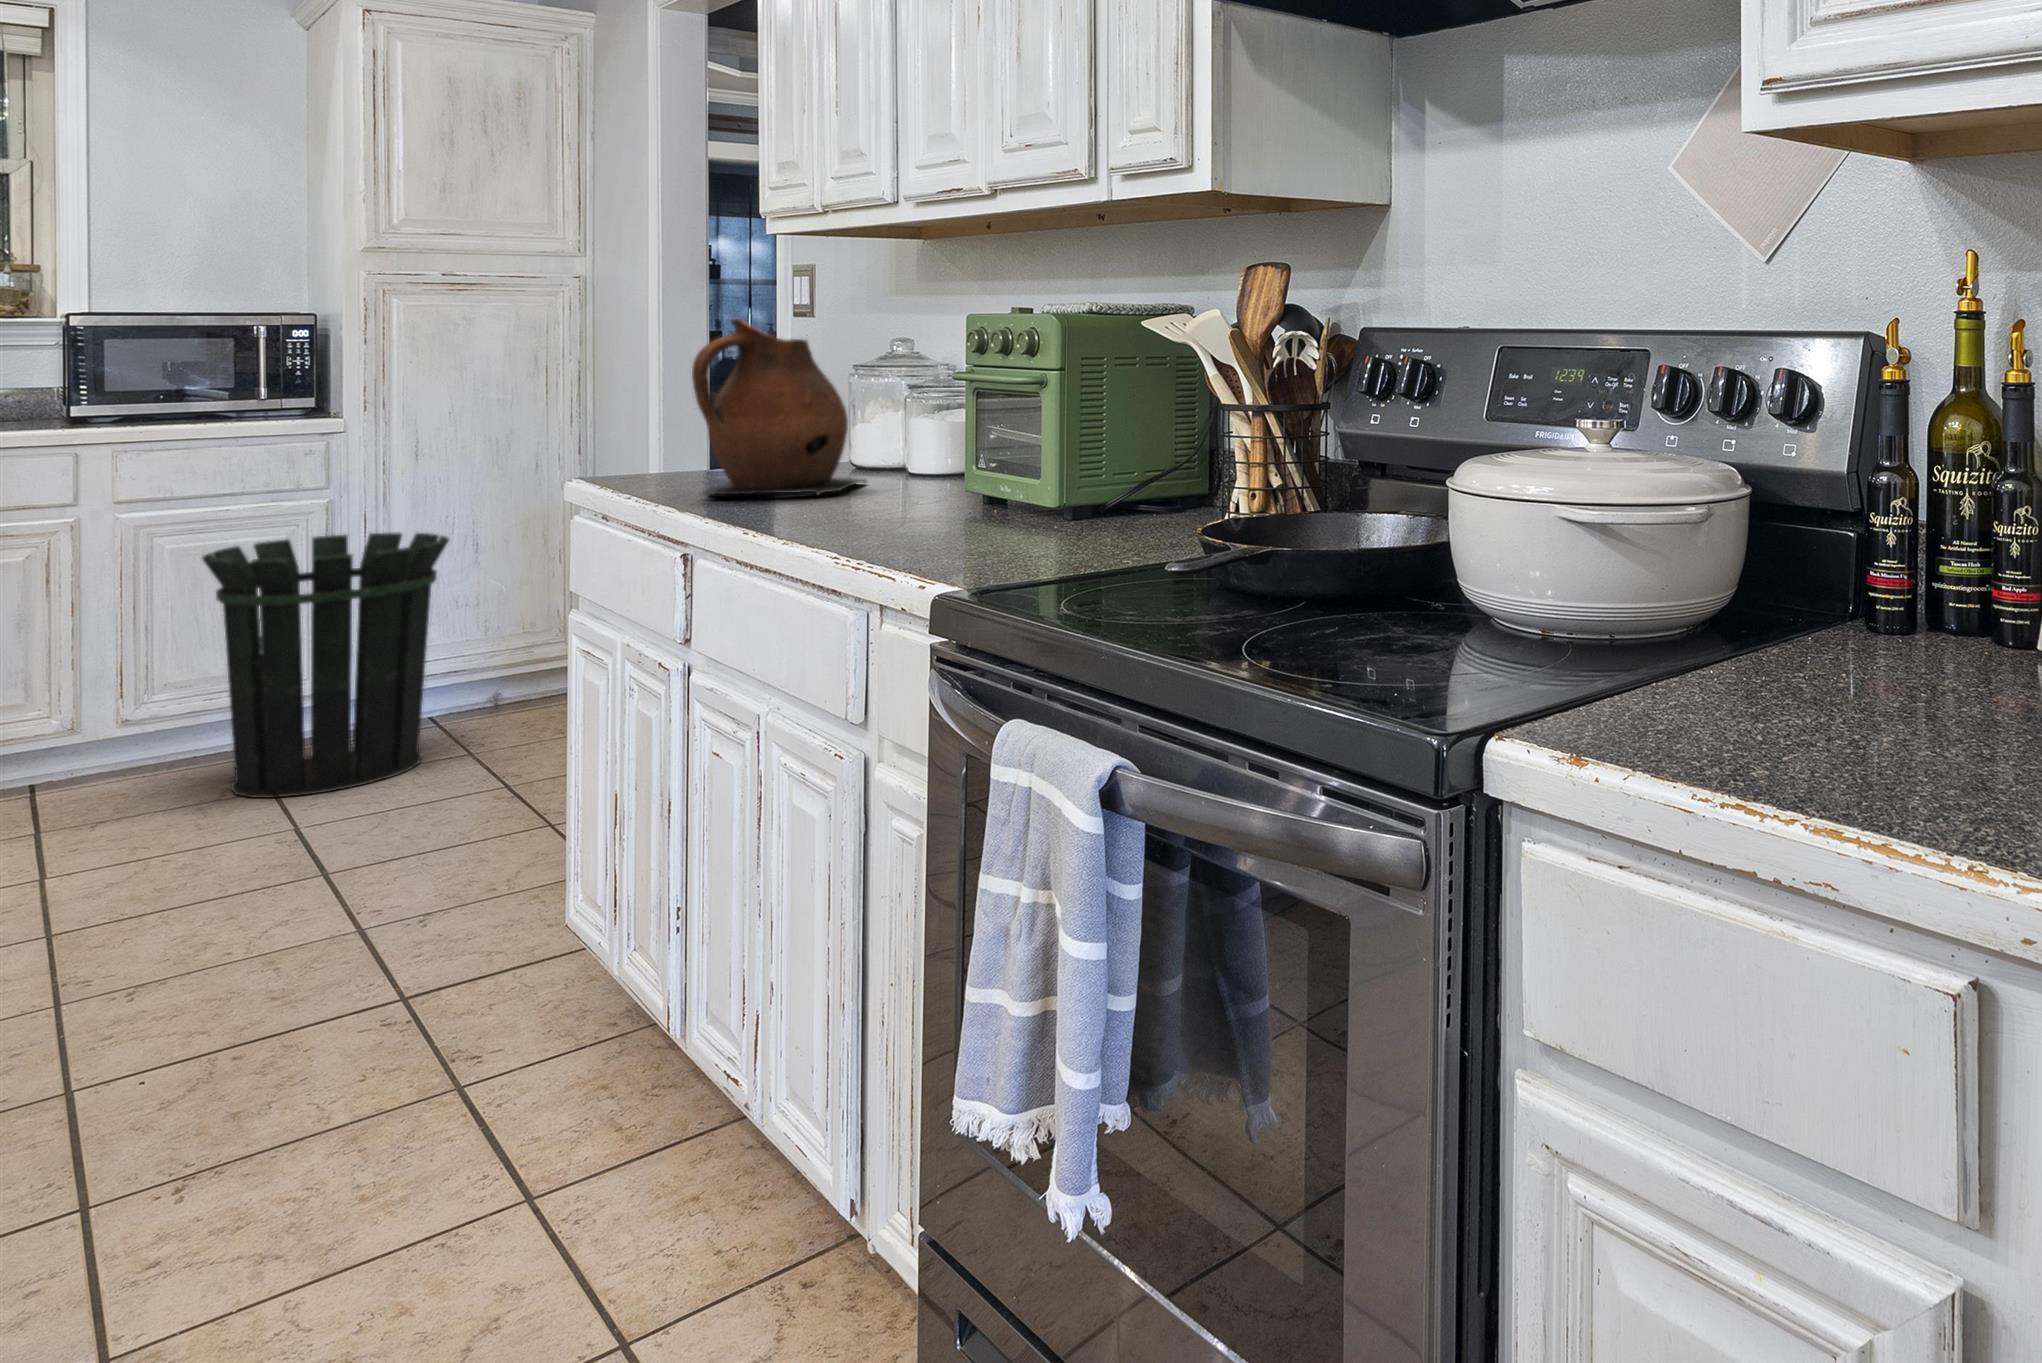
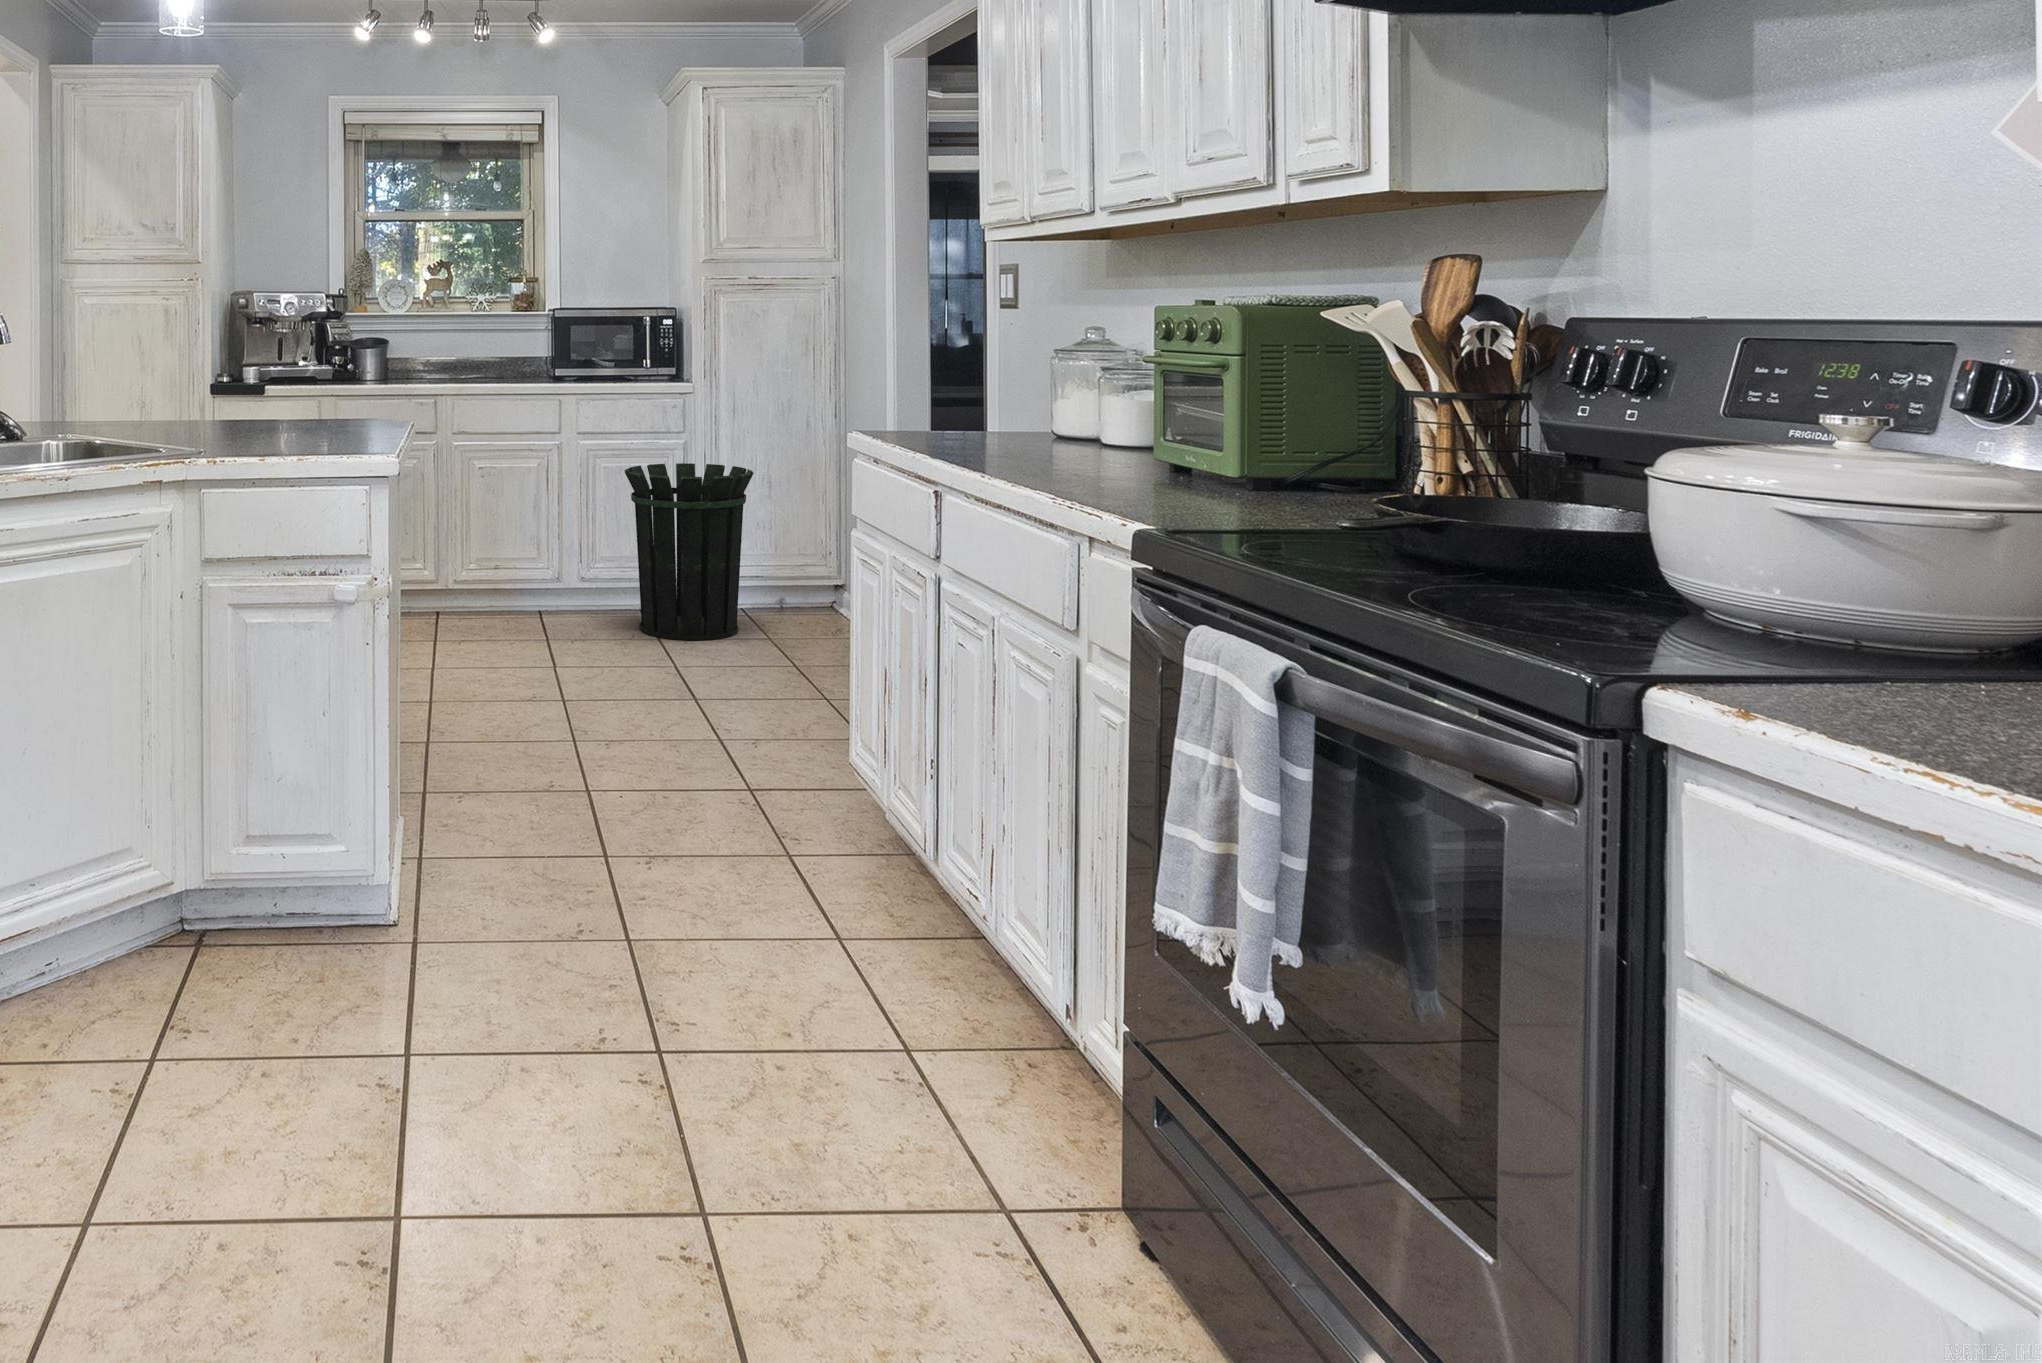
ceramic pitcher: present [692,319,867,495] -> none [935,313,1063,455]

